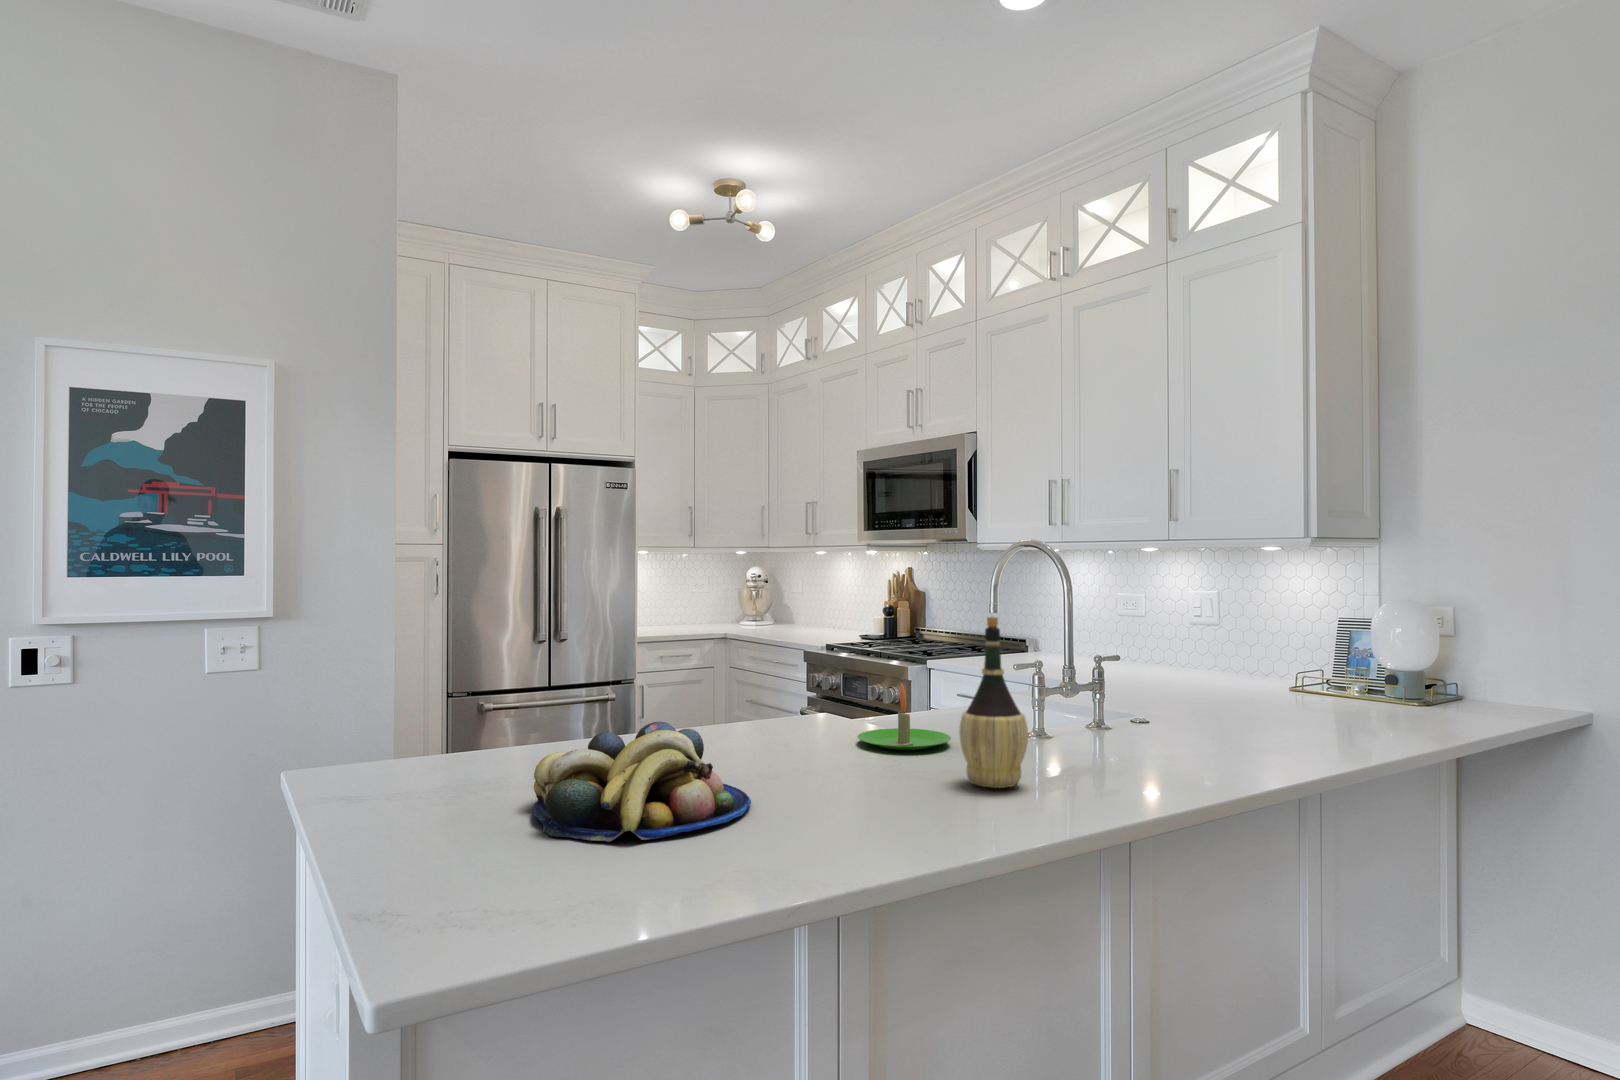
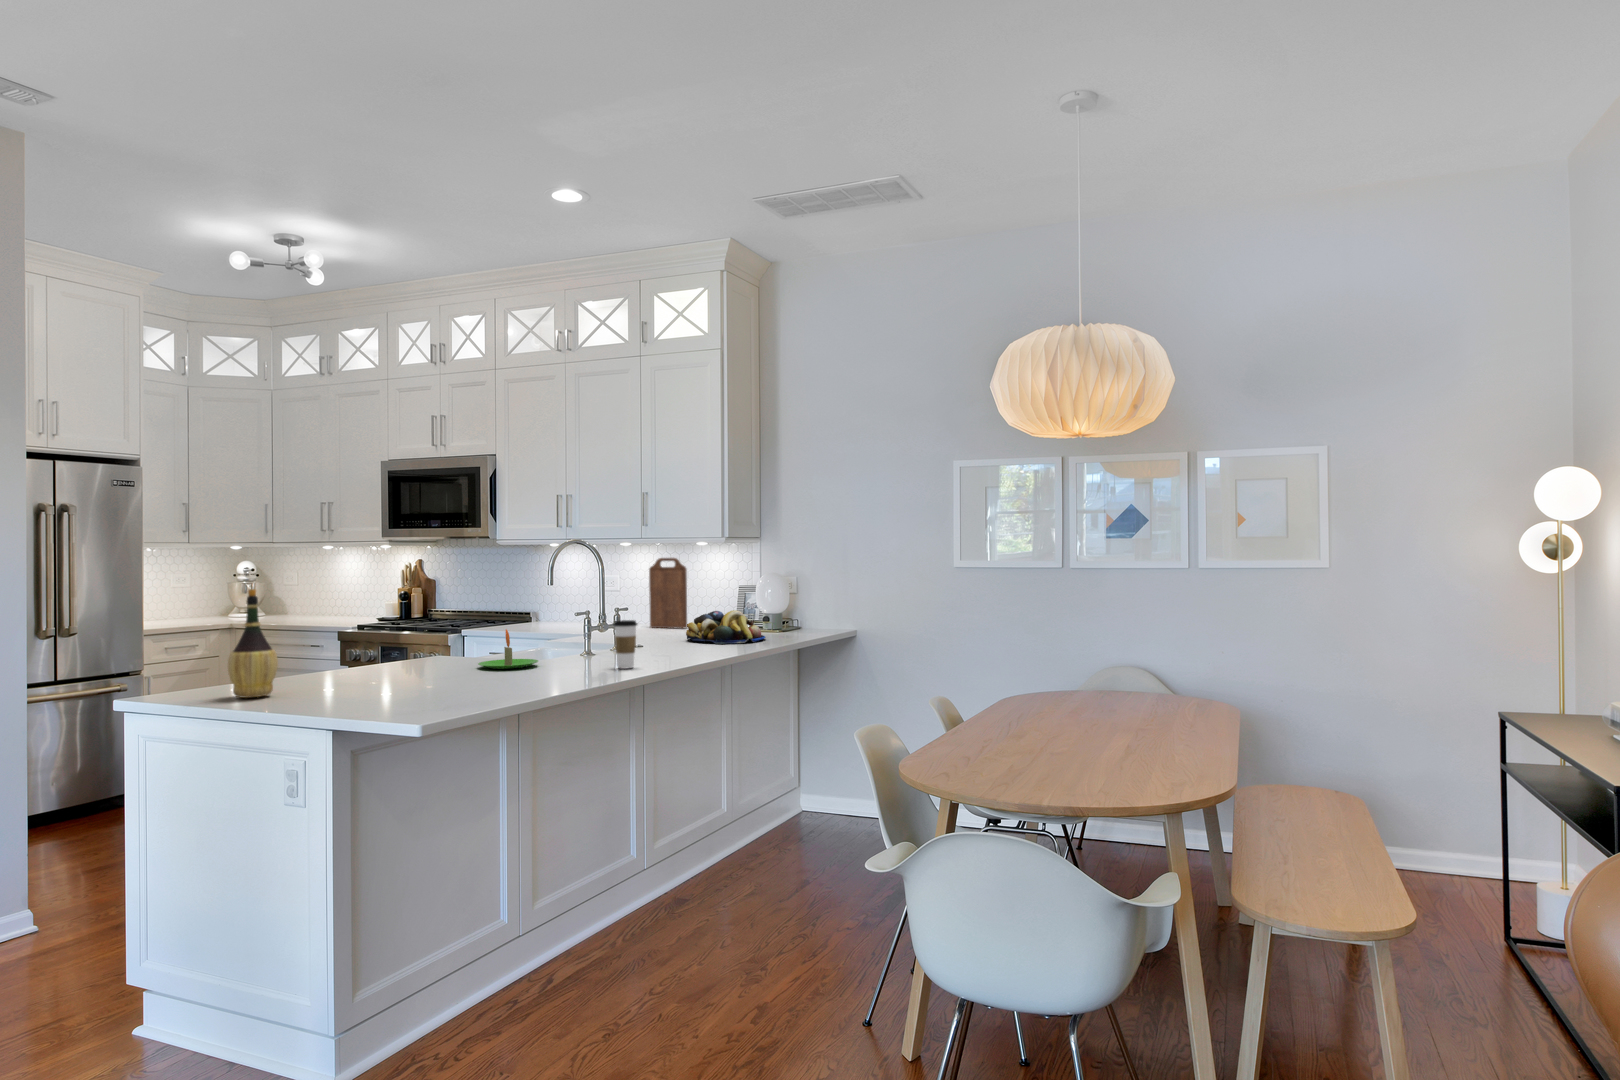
cutting board: none [1185,571,1247,682] -> present [649,558,687,628]
wine bottle: present [959,616,1028,788] -> present [228,589,278,698]
coffee cup: none [1066,686,1111,777] -> present [614,620,637,669]
fruit bowl: present [532,722,751,842] -> present [686,610,765,644]

